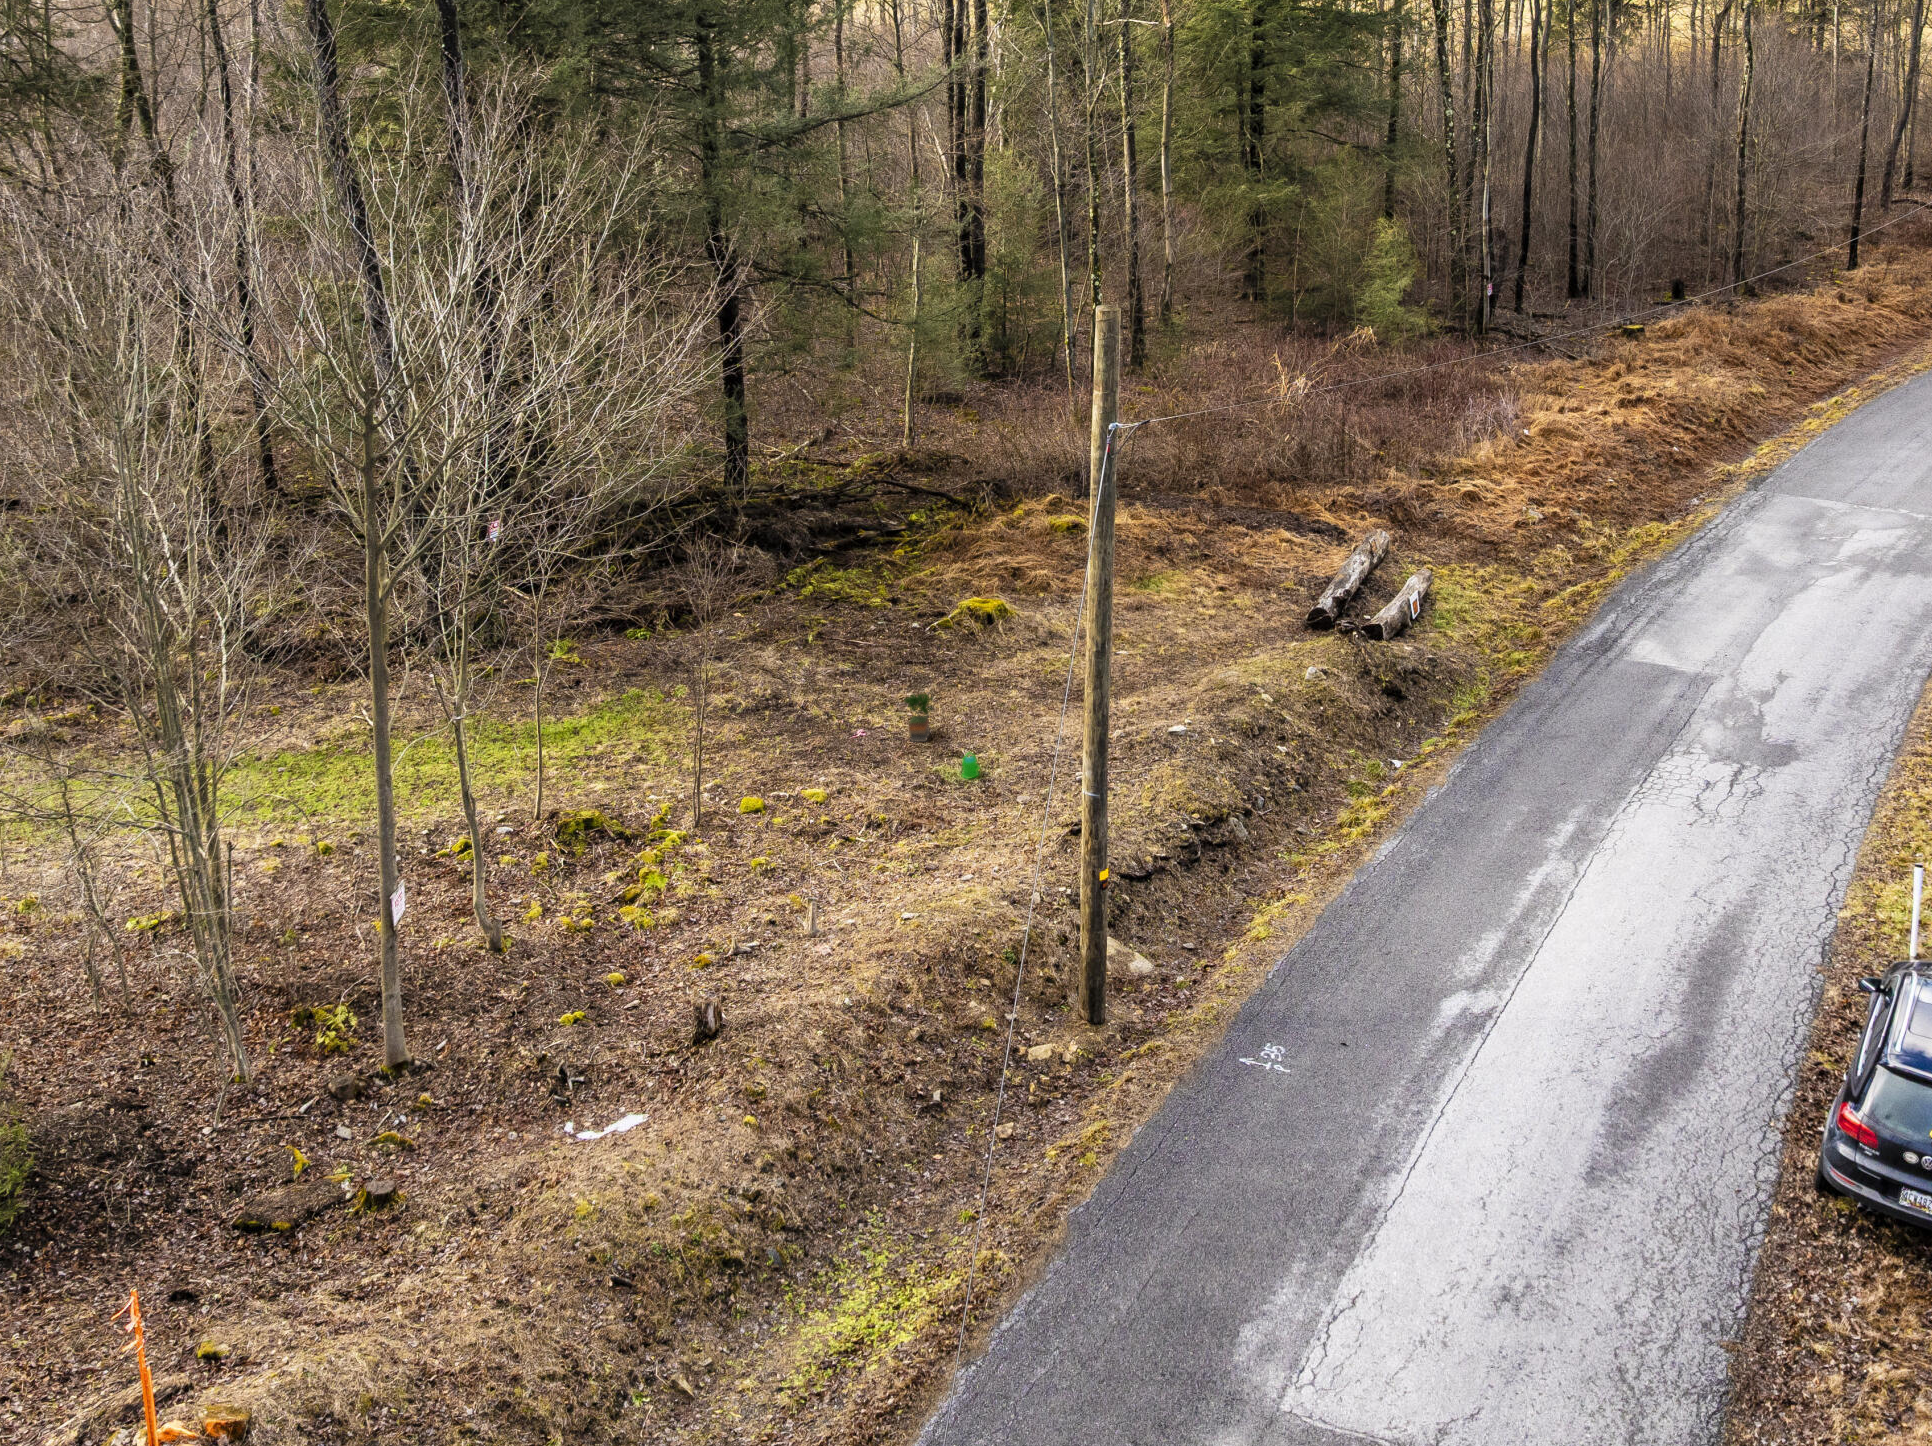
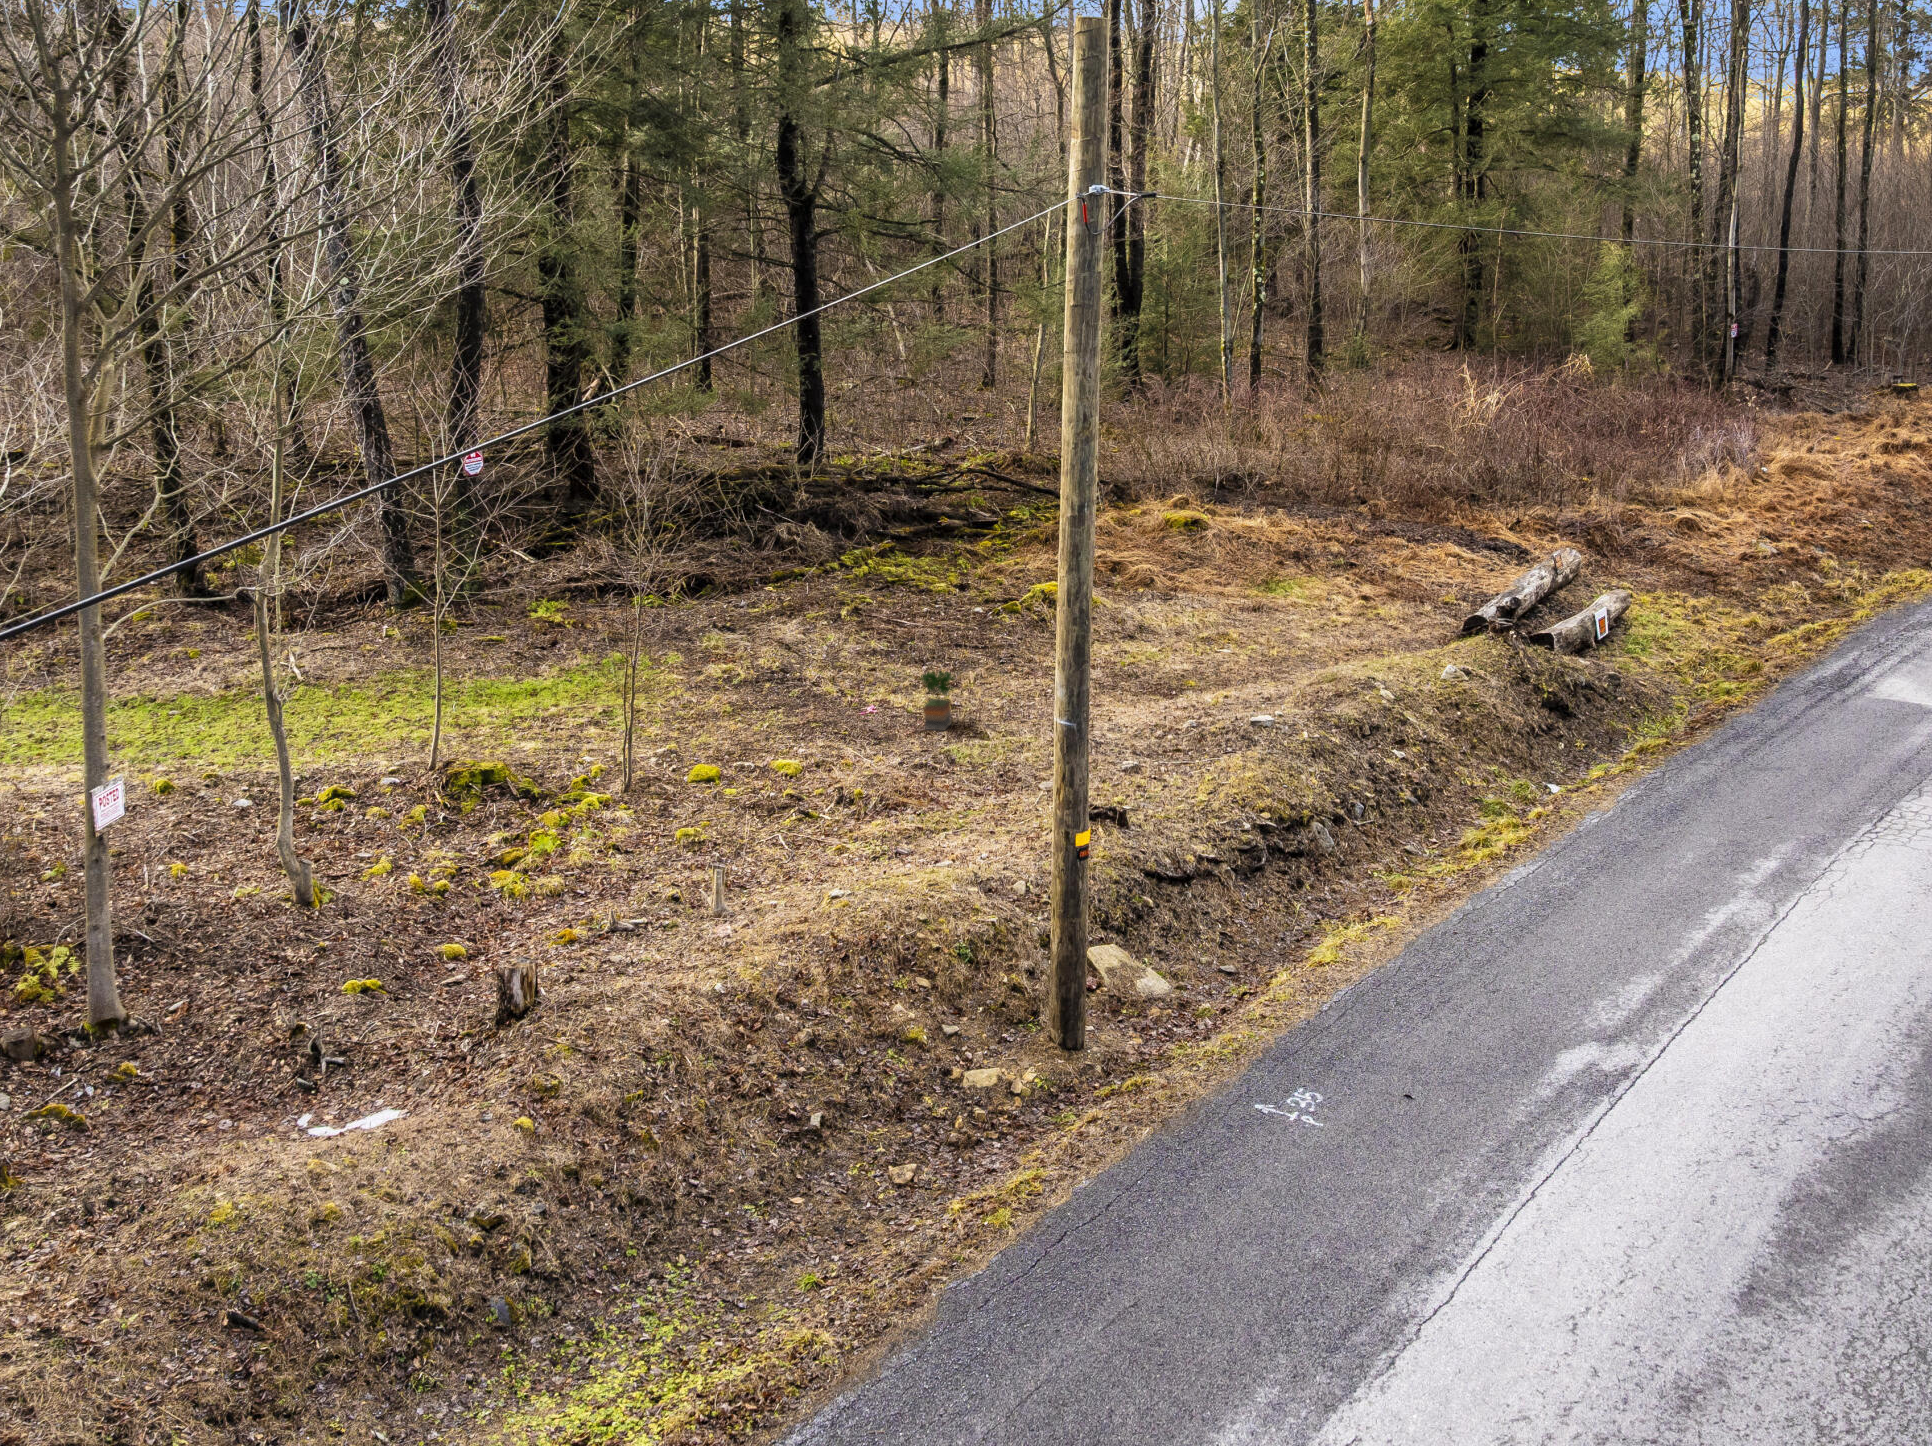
watering can: present [962,752,980,779] -> none [976,737,999,770]

